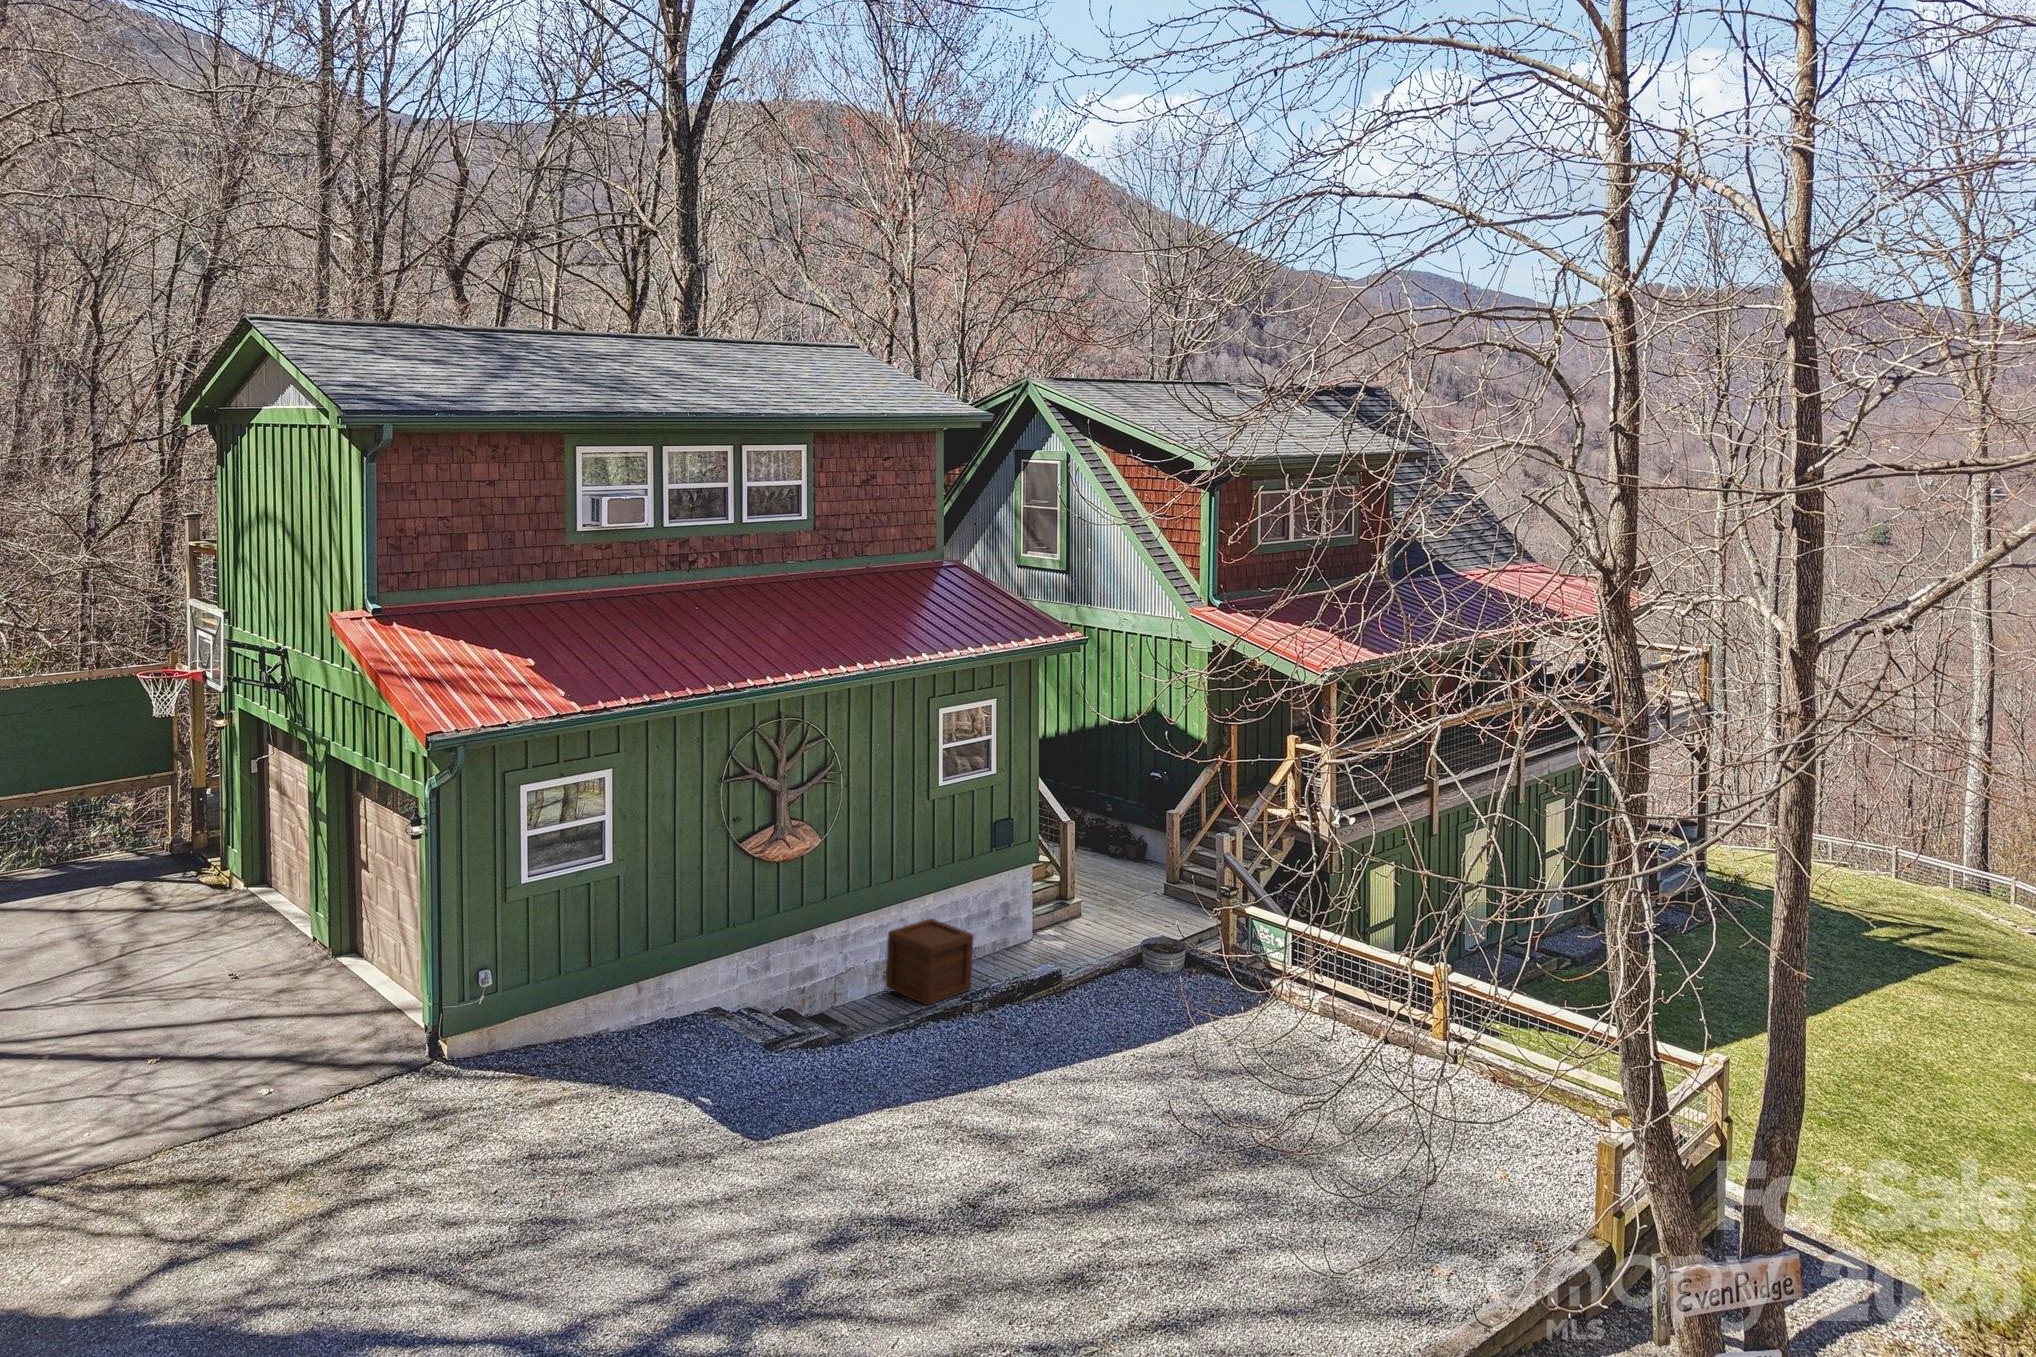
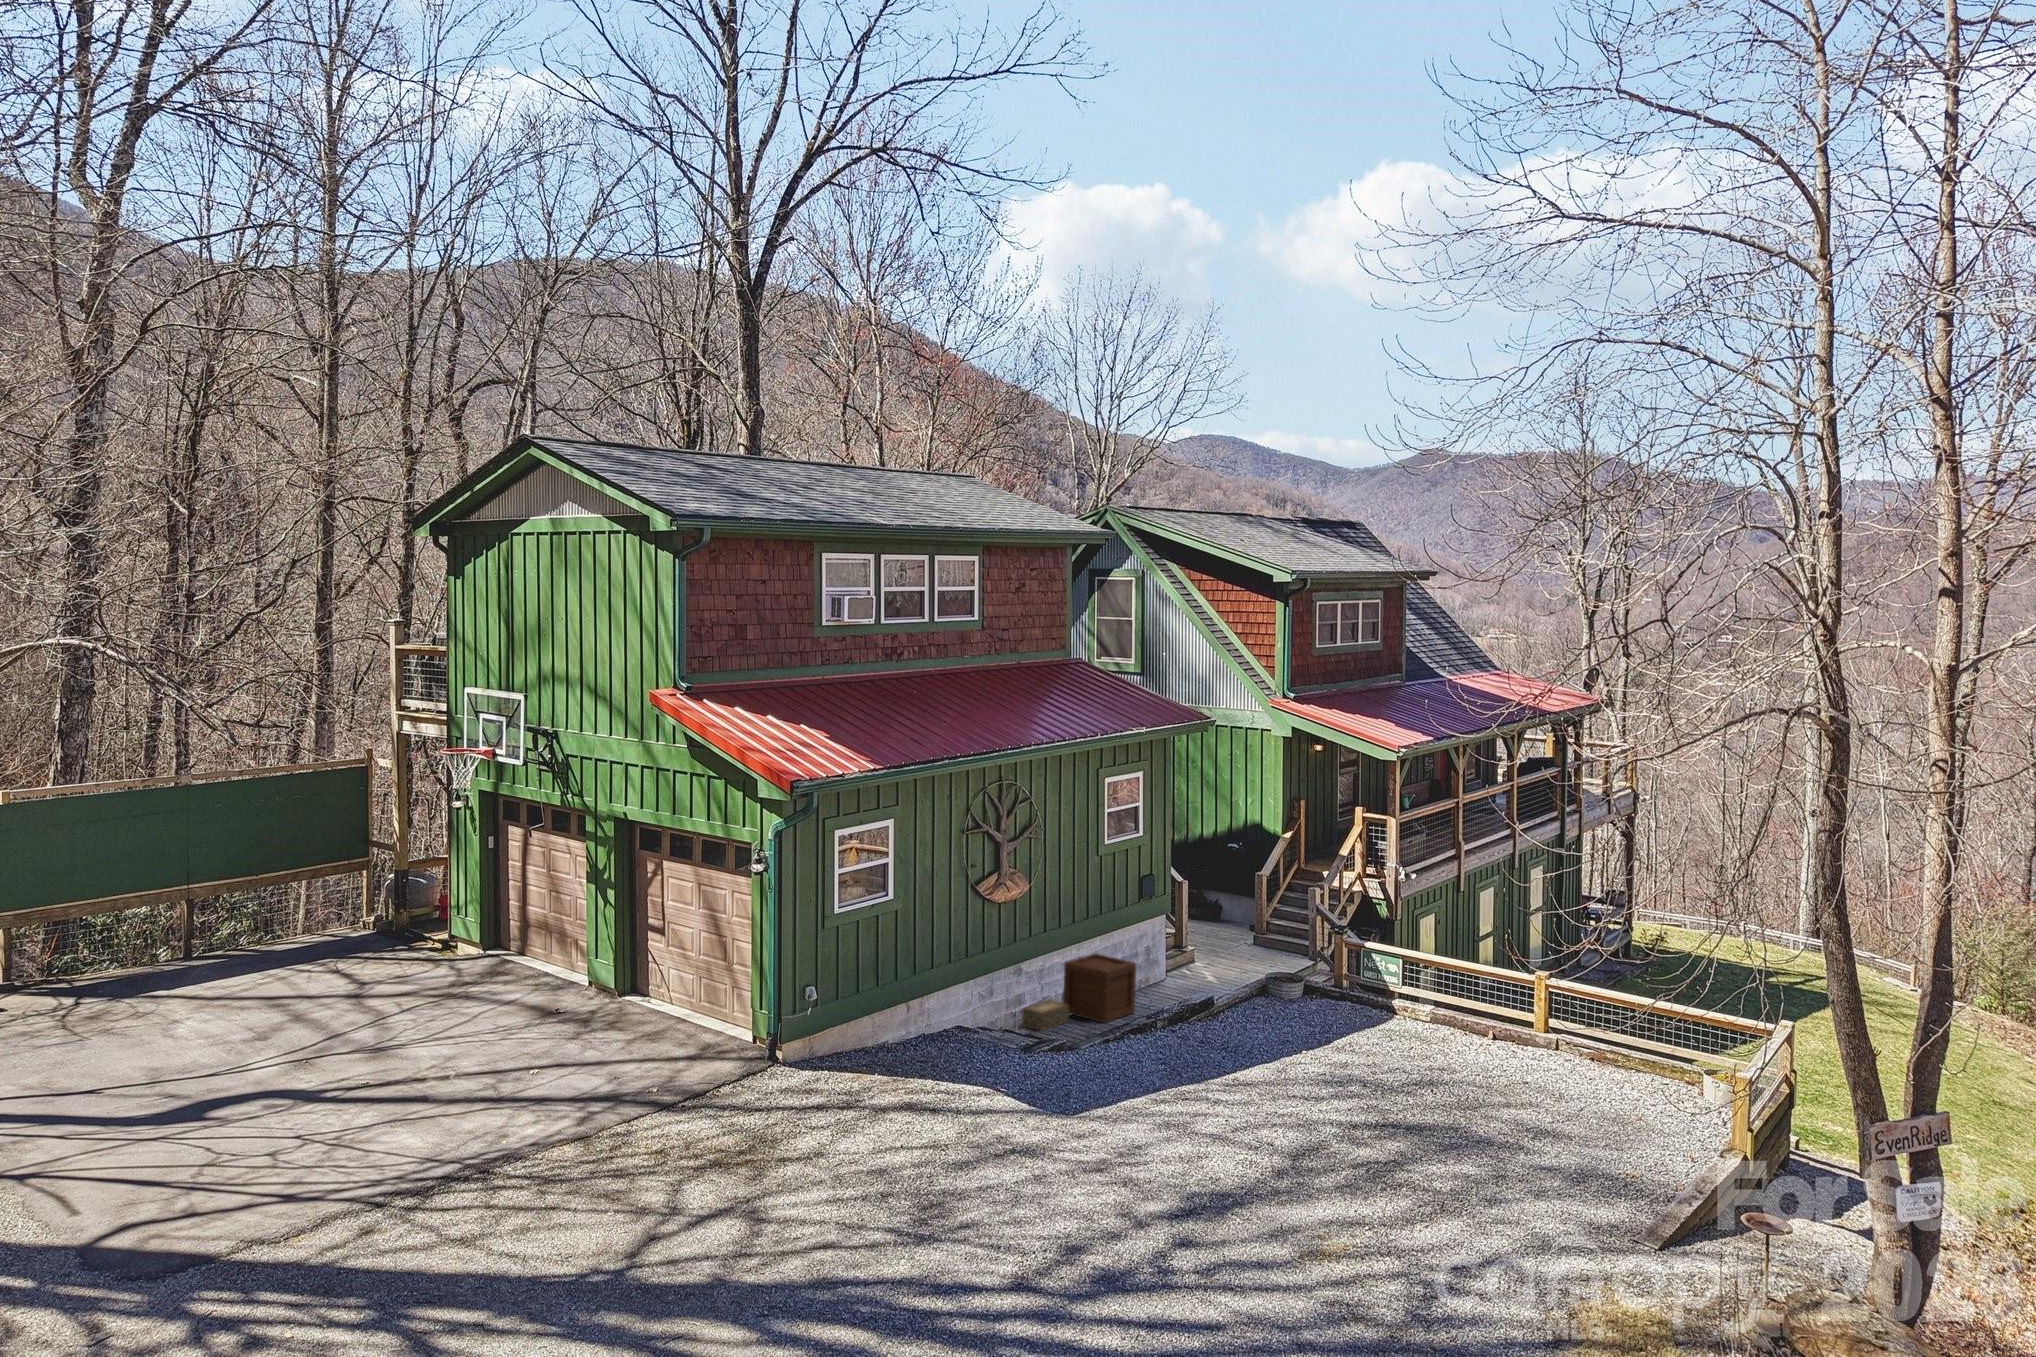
woven basket: none [827,975,886,1016] -> present [1022,1000,1069,1031]

